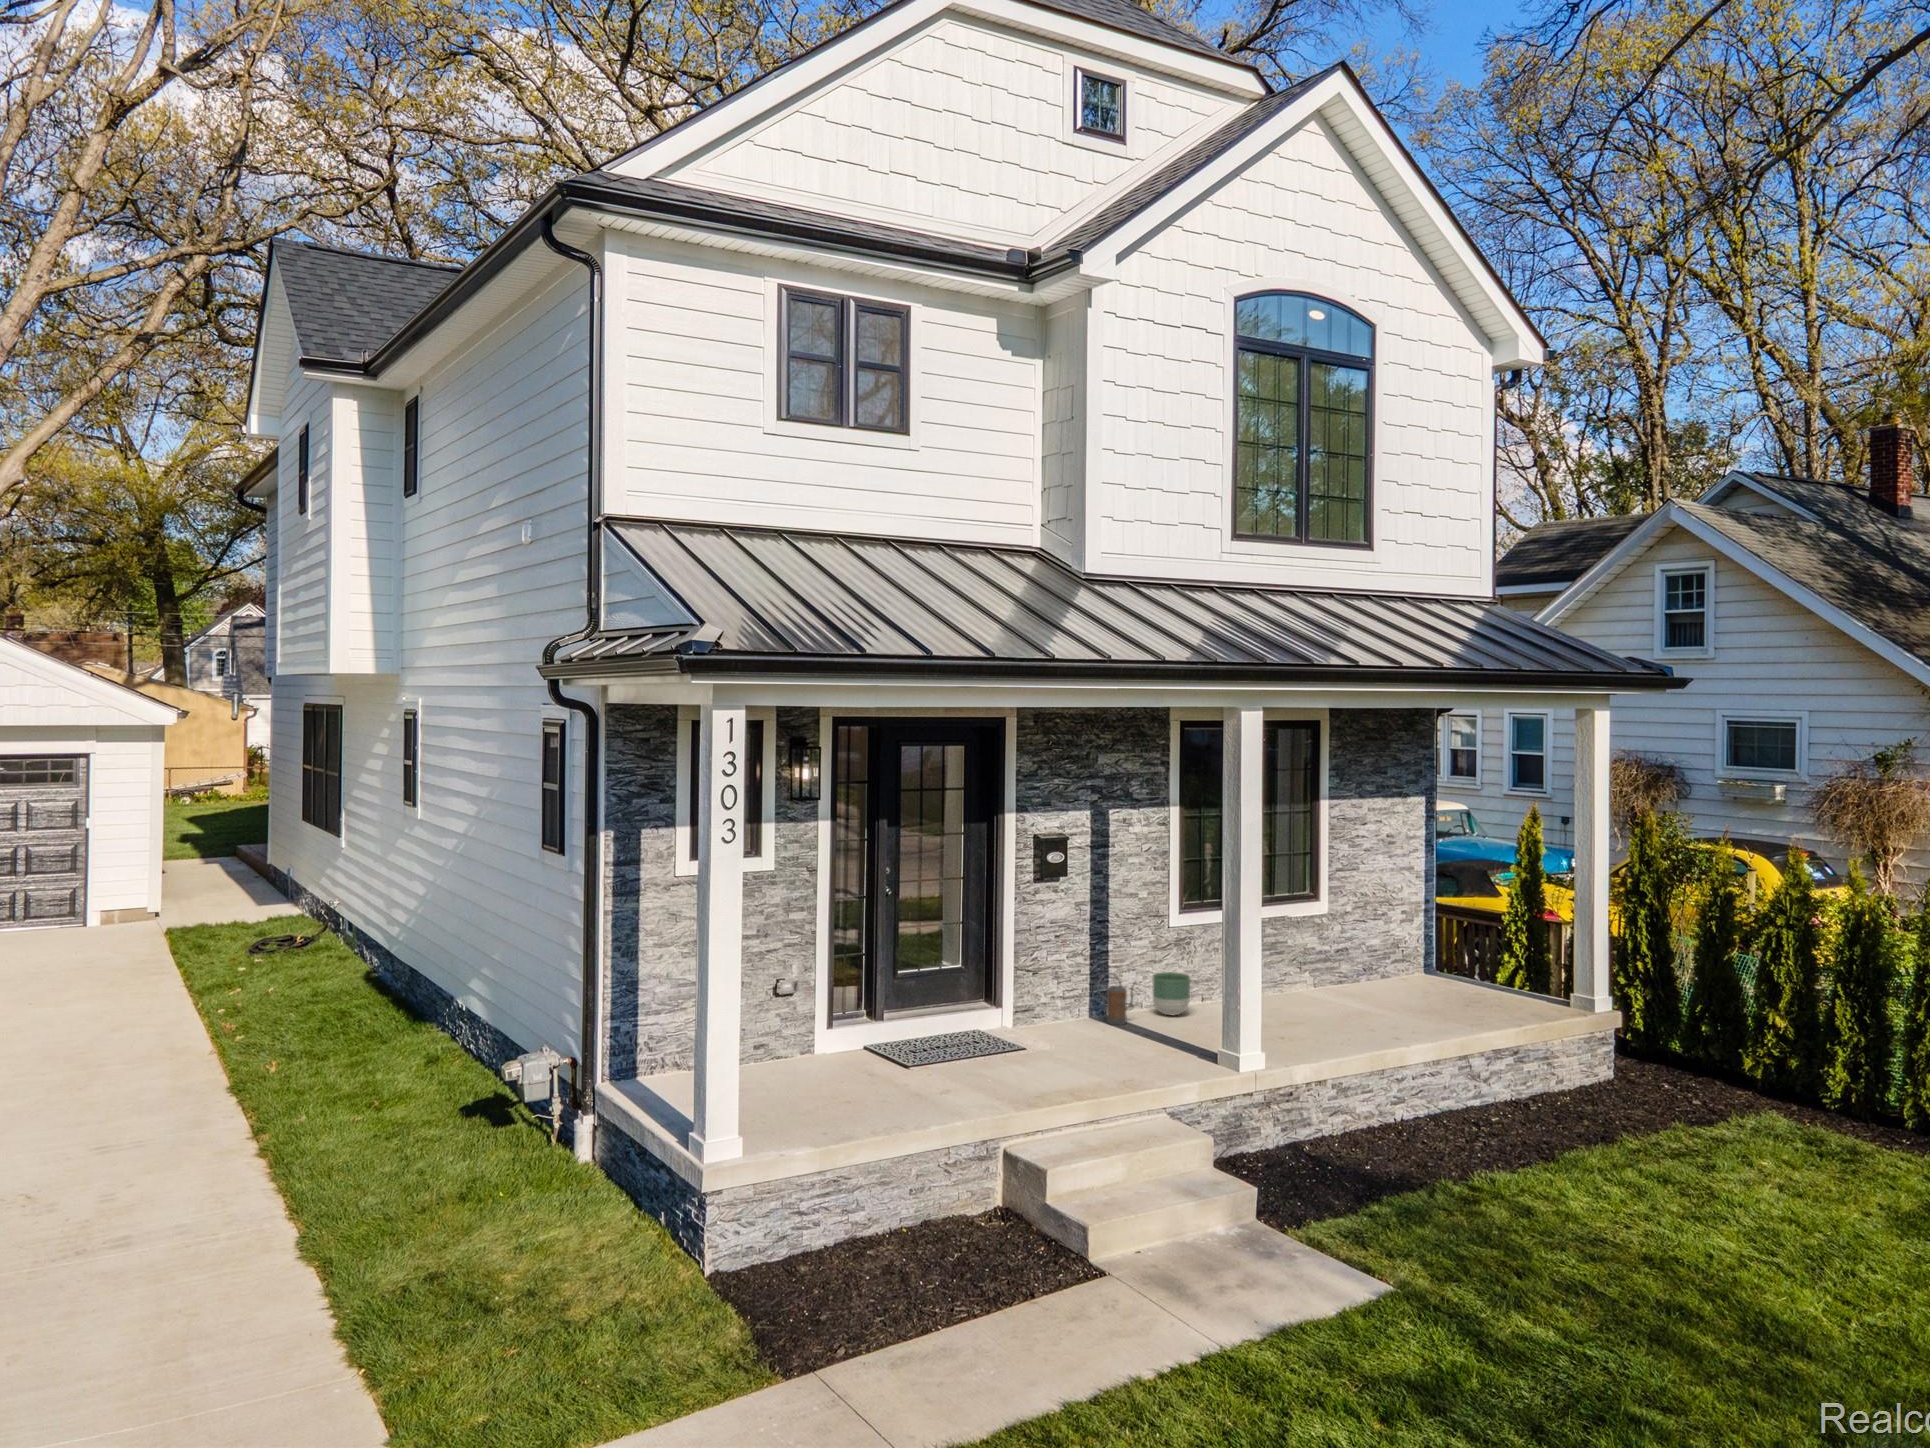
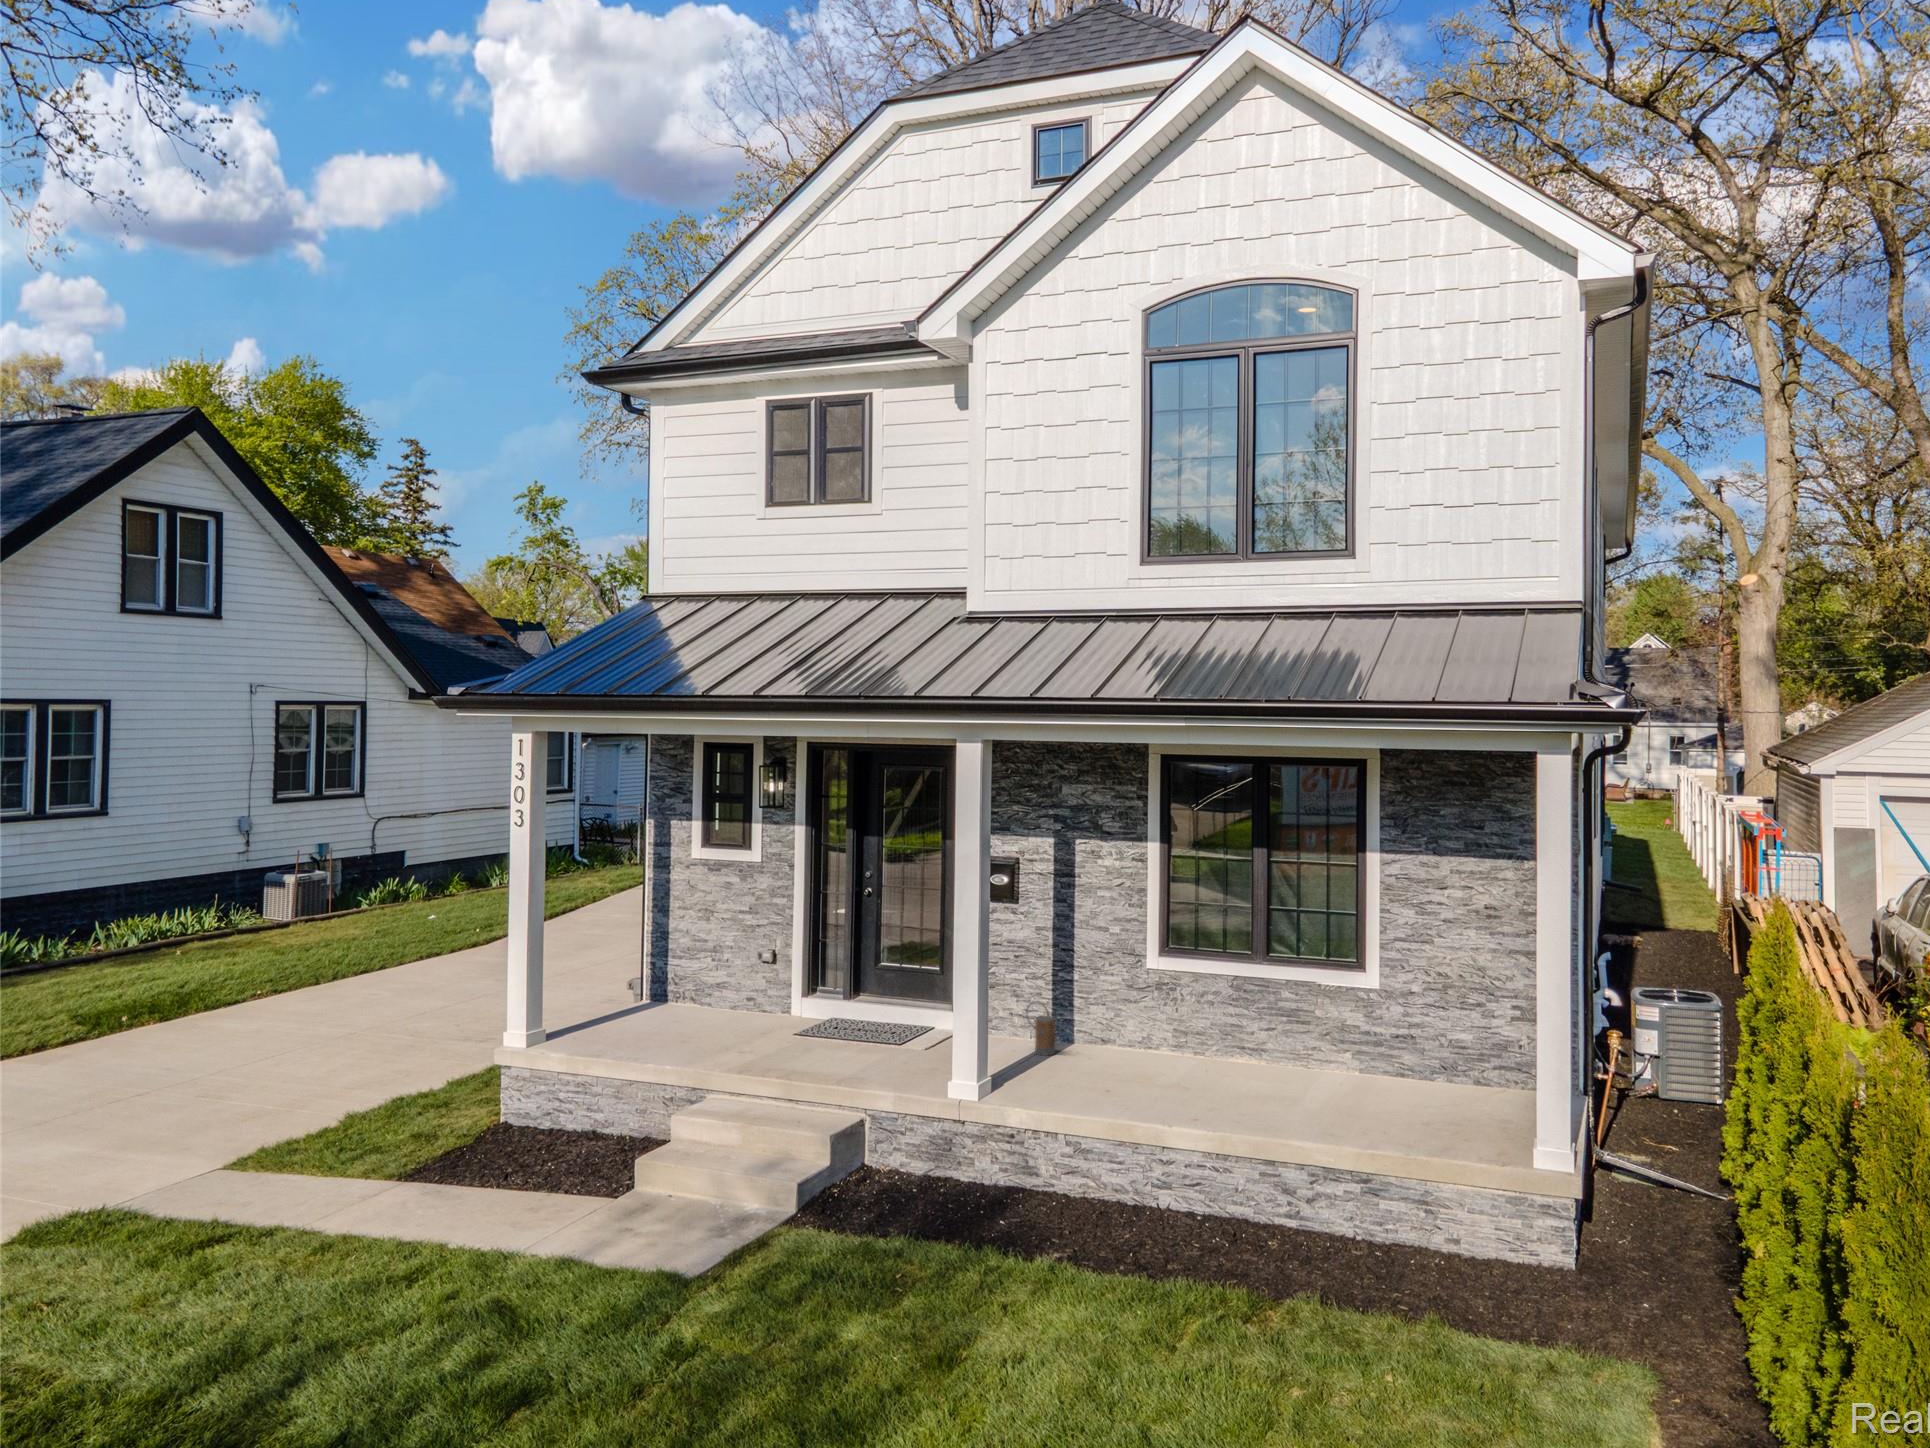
planter: present [1152,972,1190,1015] -> none [1096,1017,1135,1062]

